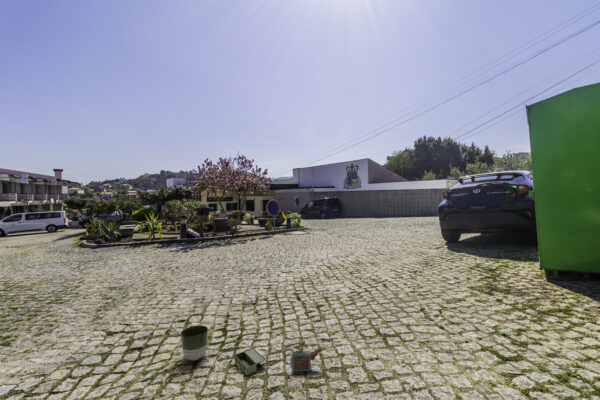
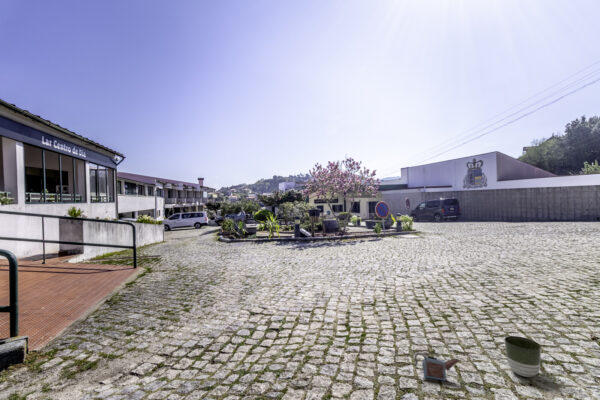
planter: present [181,325,208,361] -> present [505,336,541,377]
toolbox: present [235,348,266,375] -> none [363,346,395,371]

